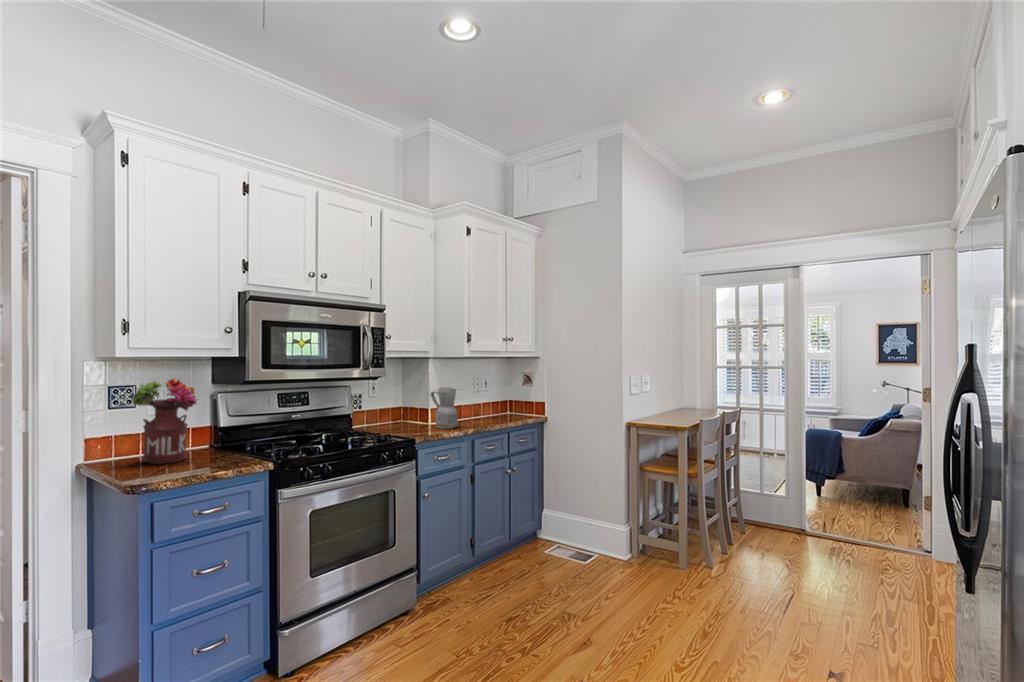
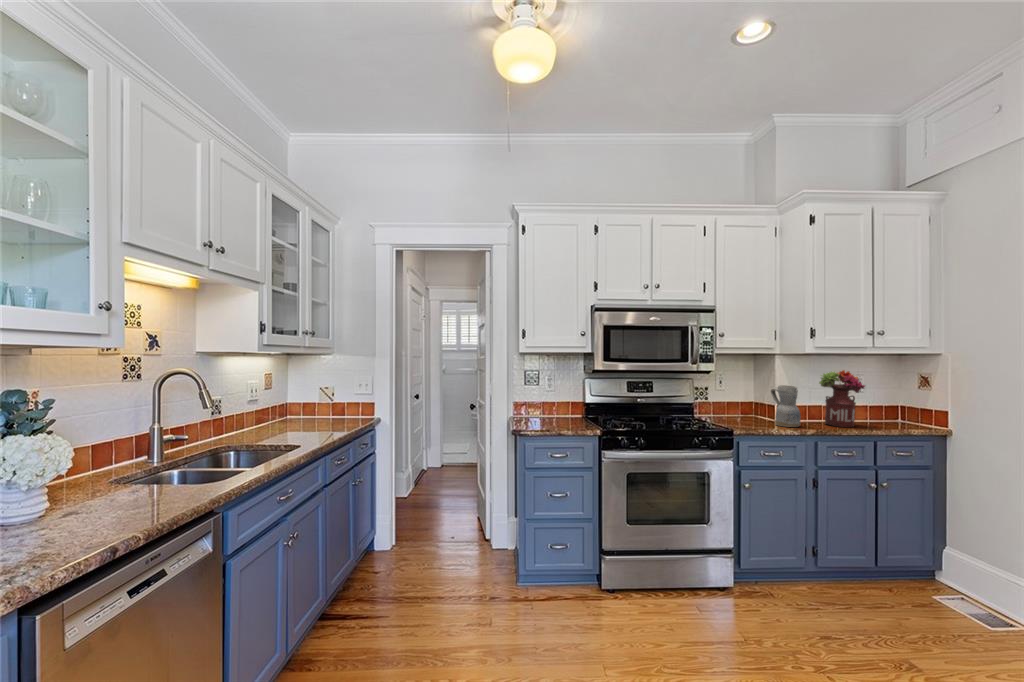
flower arrangement: present [131,378,197,464] -> present [819,370,865,427]

